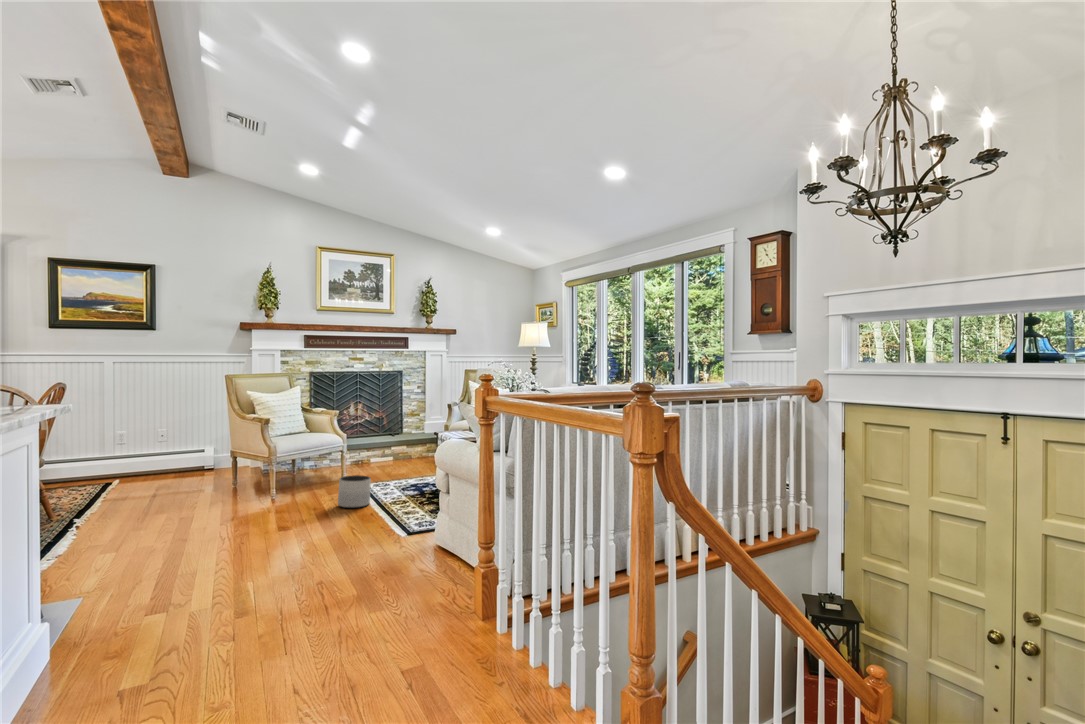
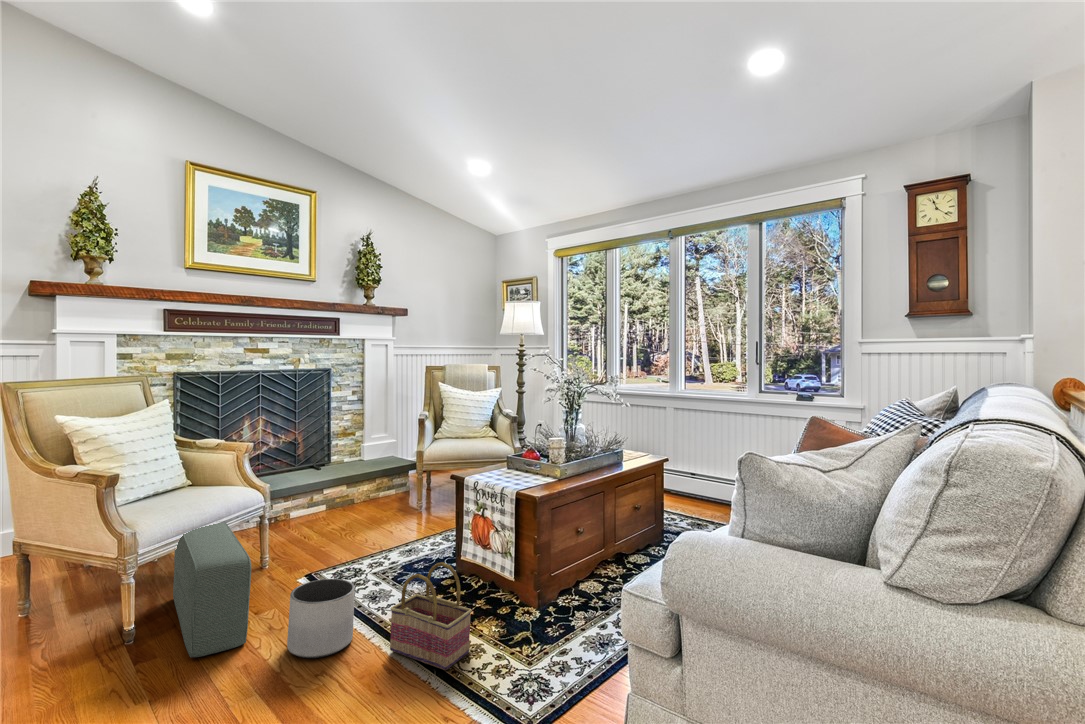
pouf: none [296,450,325,504] -> present [173,523,251,657]
basket: none [383,468,420,516] -> present [390,562,472,670]

